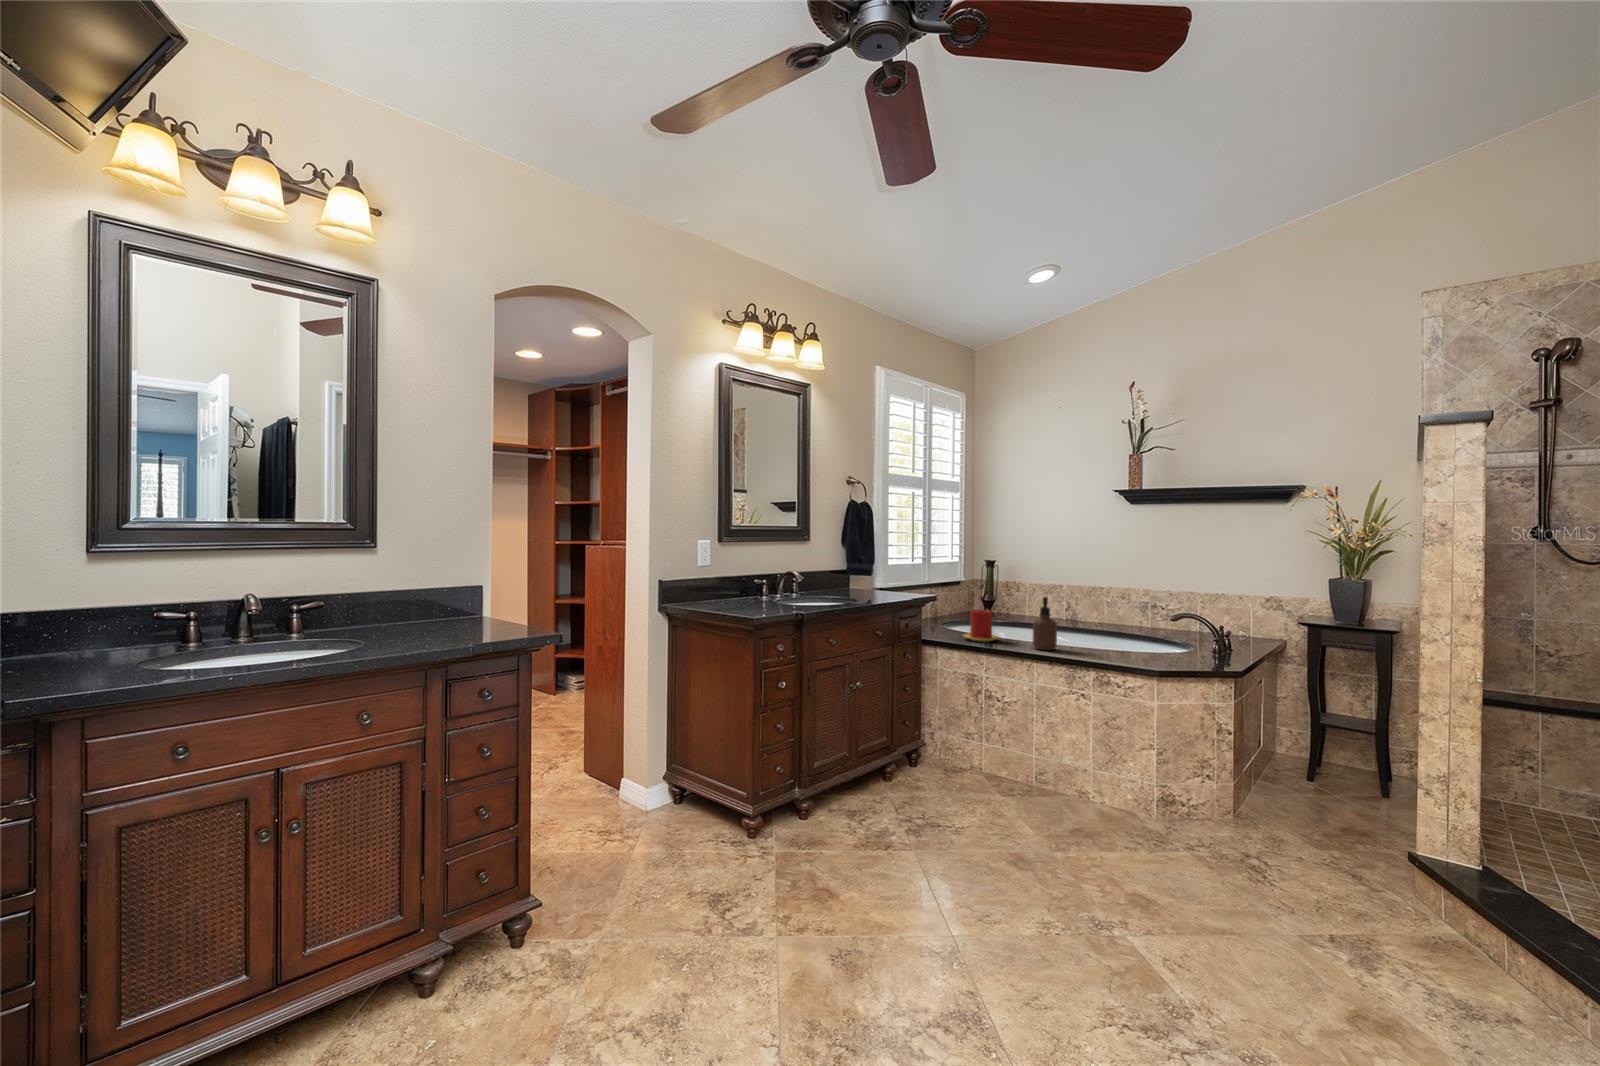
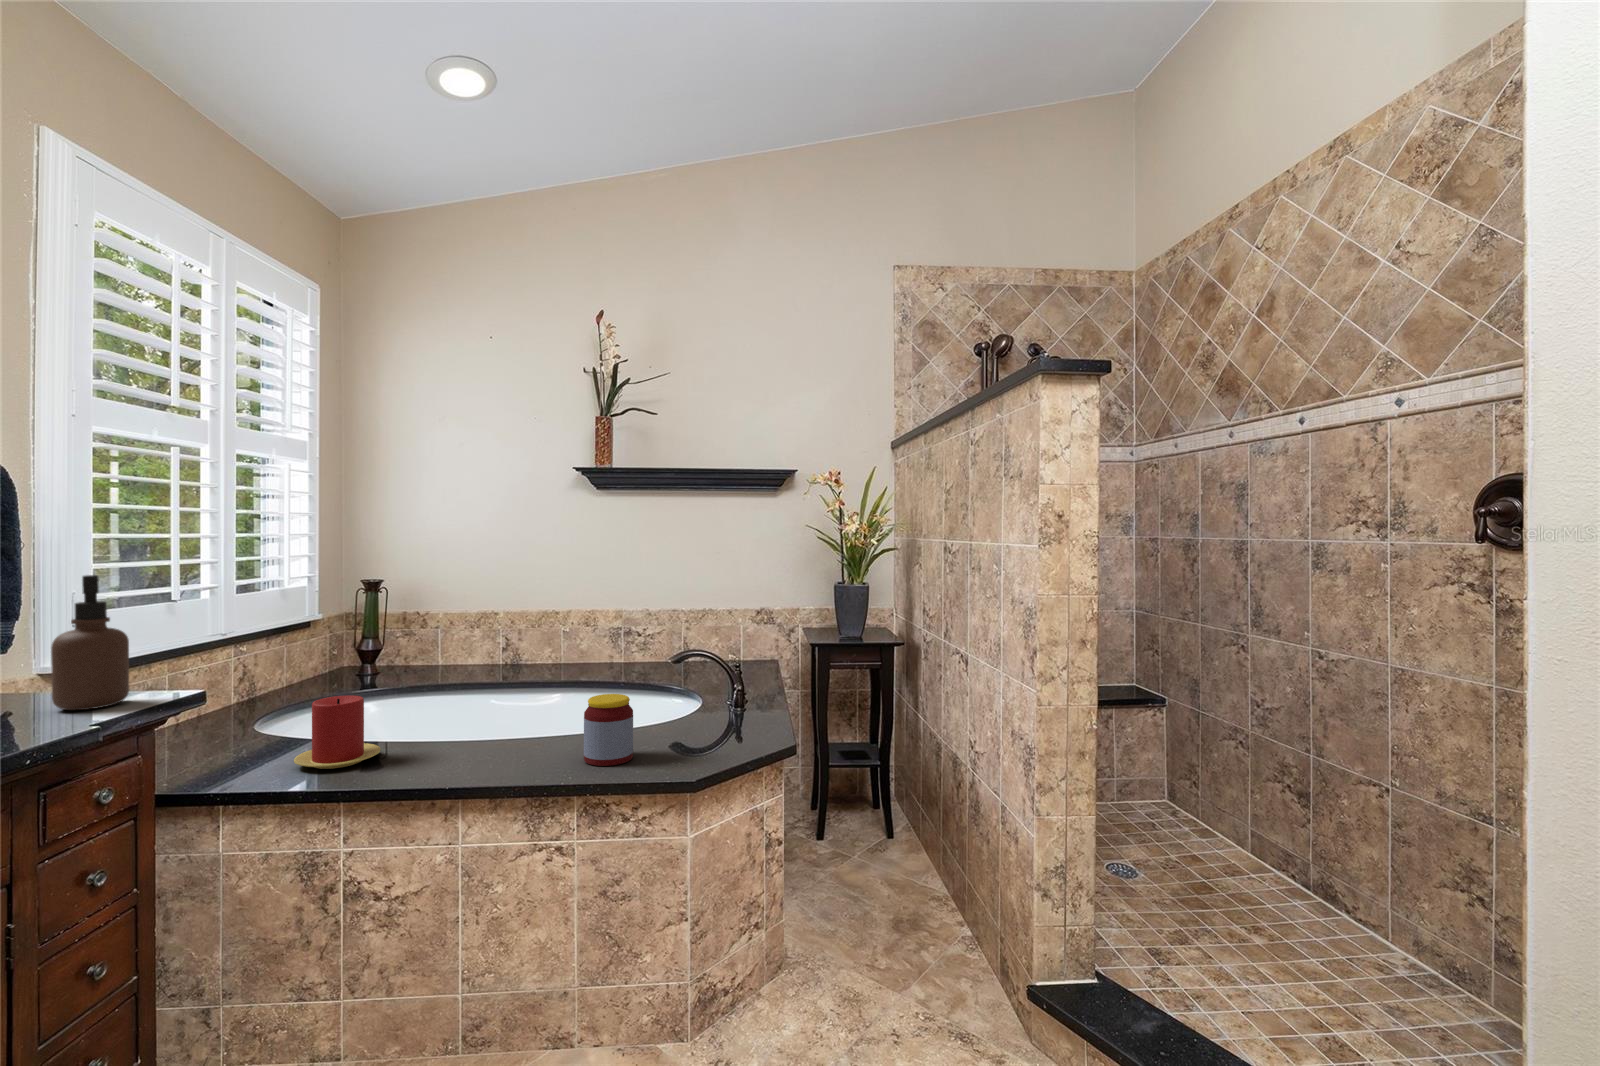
soap dispenser: present [1033,597,1057,650] -> present [51,575,129,710]
jar: none [1100,623,1129,660] -> present [584,694,633,766]

